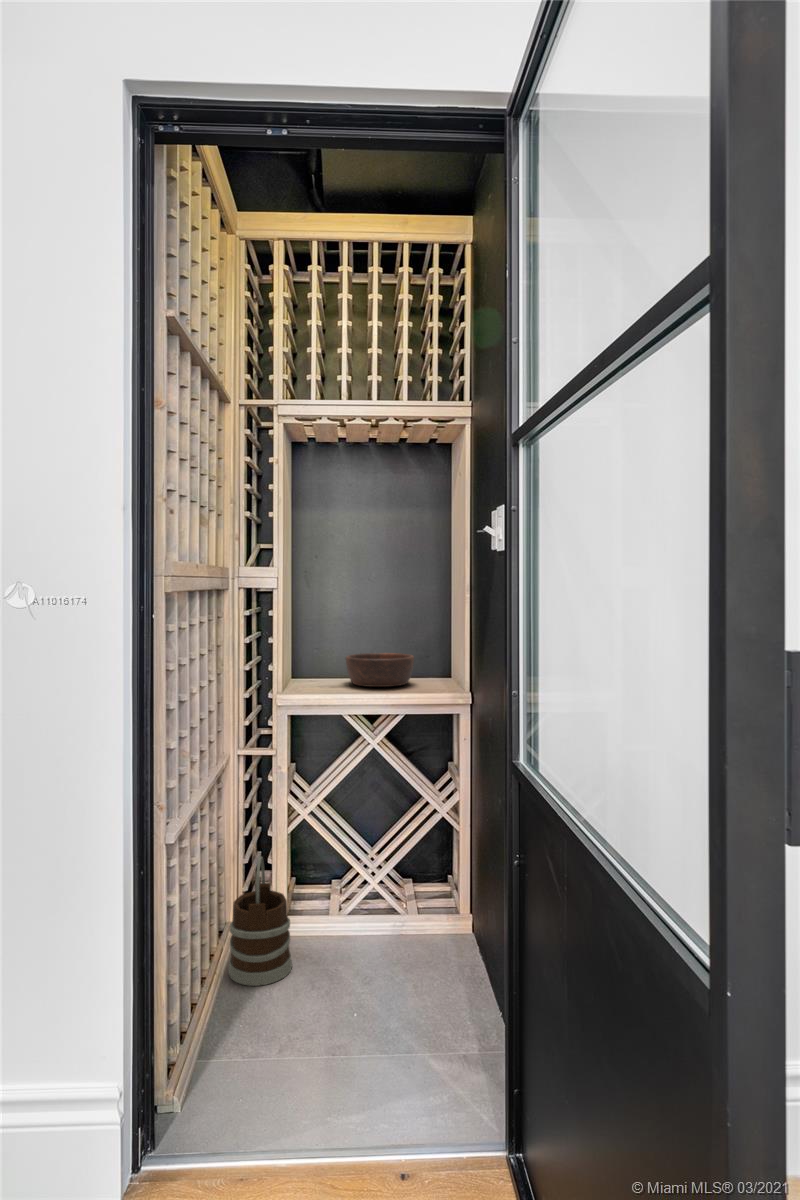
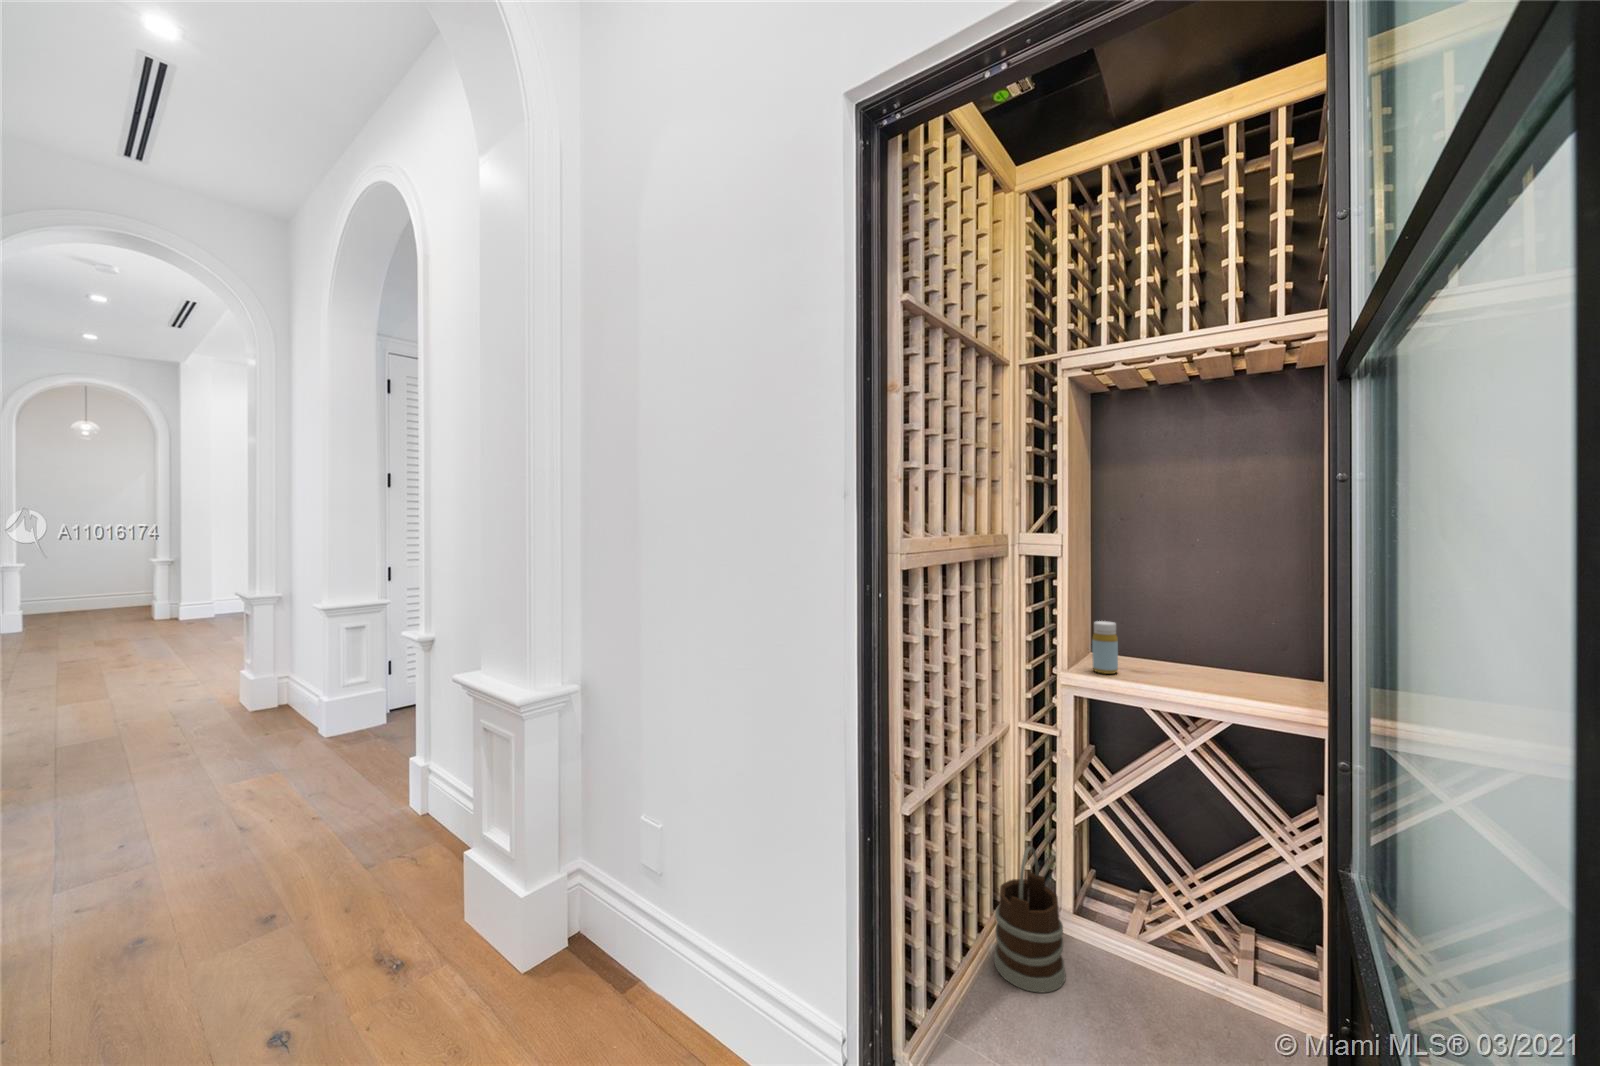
bottle: none [303,645,323,690] -> present [1092,621,1118,674]
wooden bowl: present [346,653,414,687] -> none [1152,634,1253,683]

